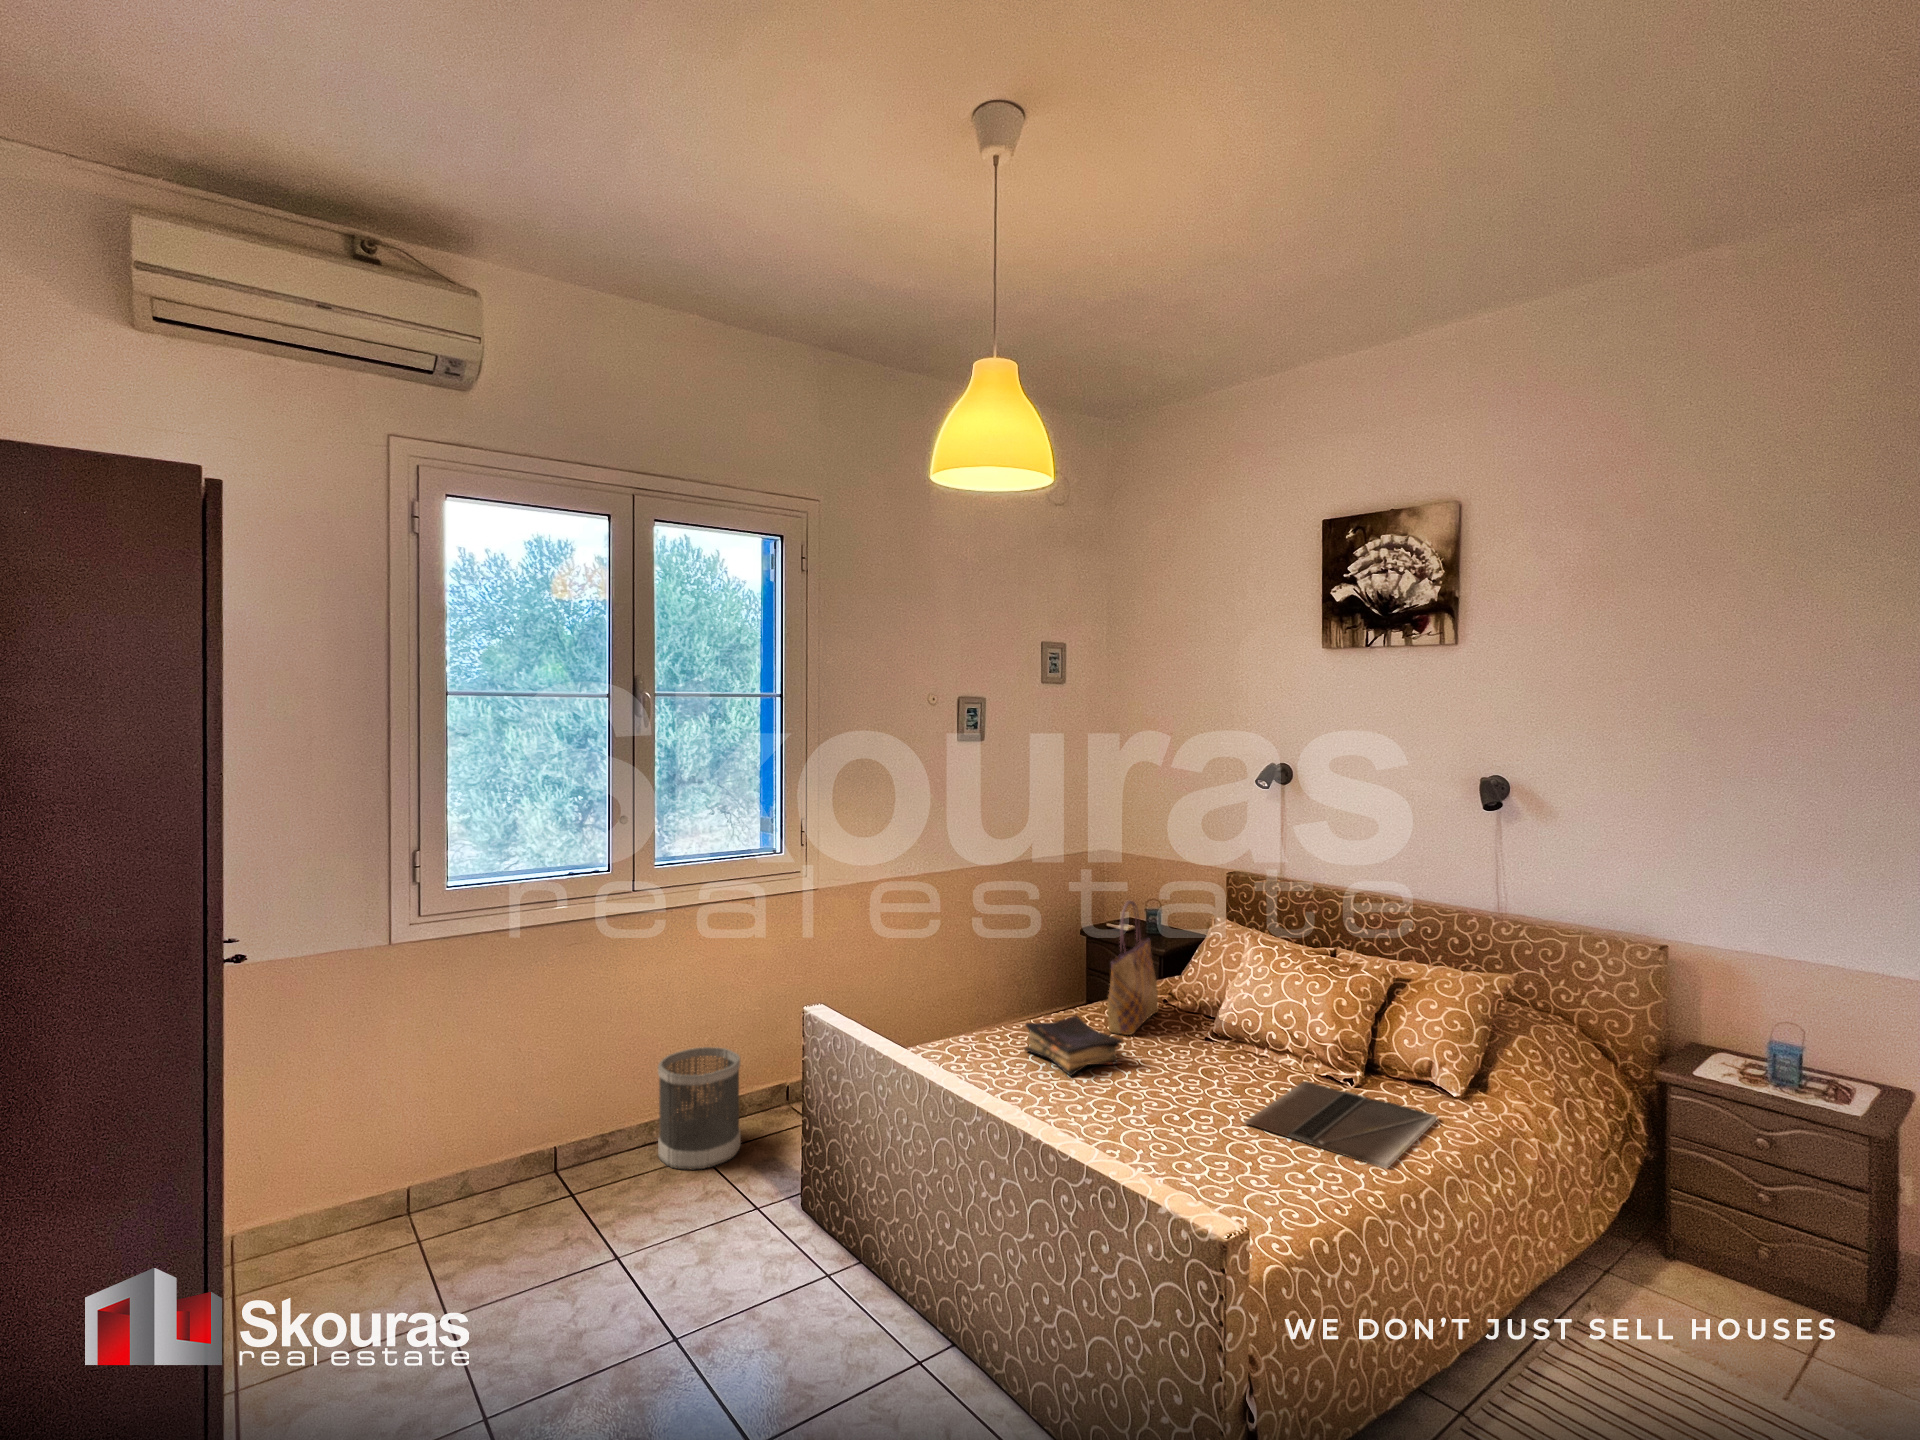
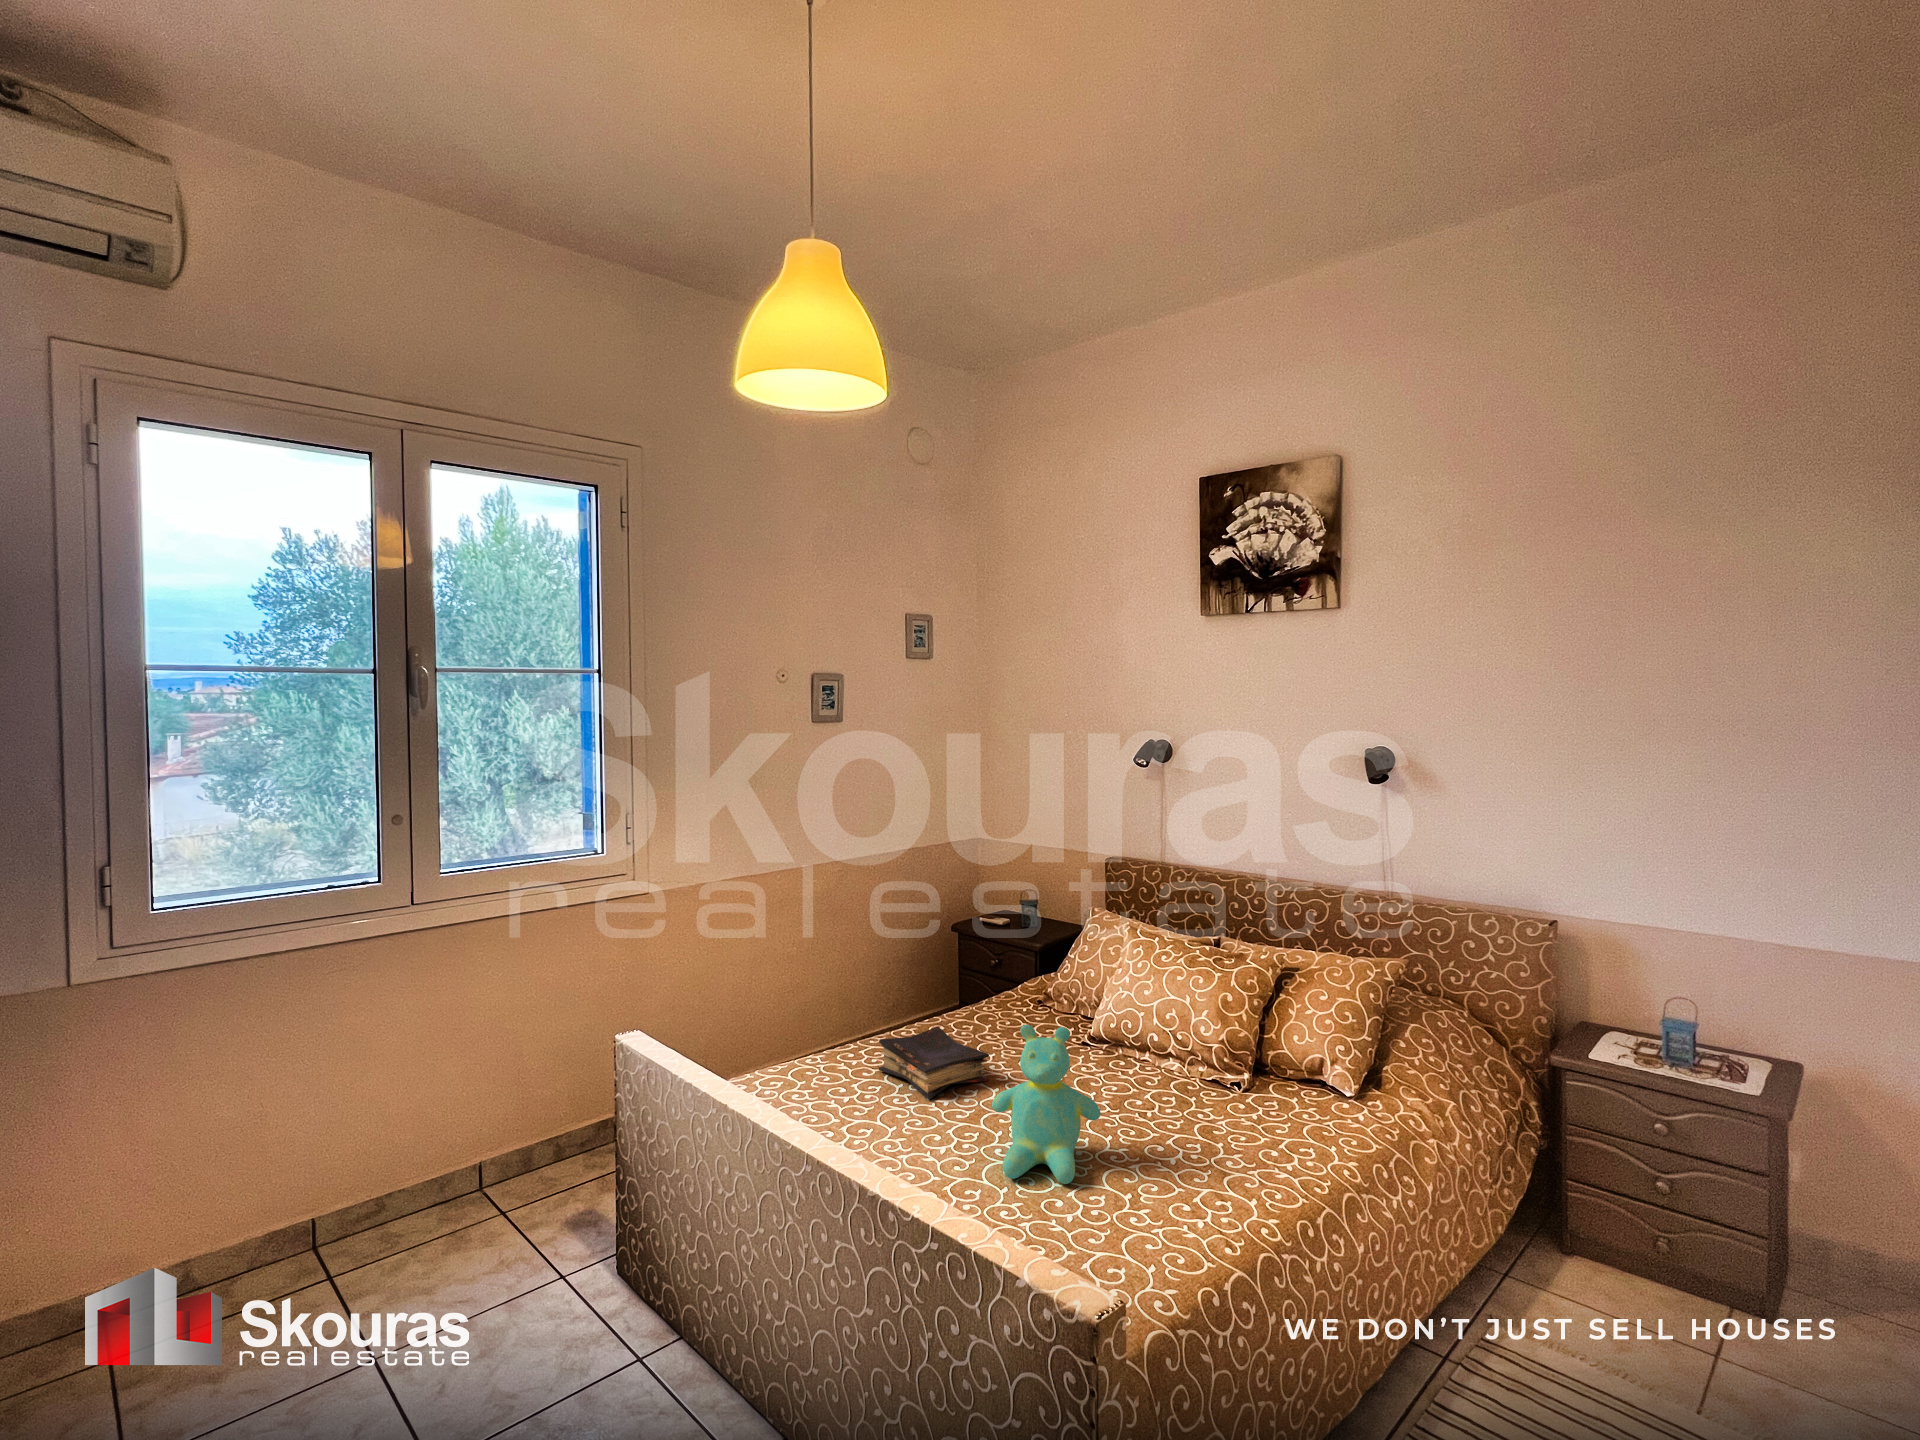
tote bag: present [1107,901,1158,1035] -> none [974,894,1032,1045]
teddy bear: none [1129,1012,1225,1150] -> present [992,1025,1101,1184]
wastebasket: present [658,1047,741,1170] -> none [445,1084,552,1234]
laptop: present [1245,1081,1437,1169] -> none [1123,1089,1332,1193]

